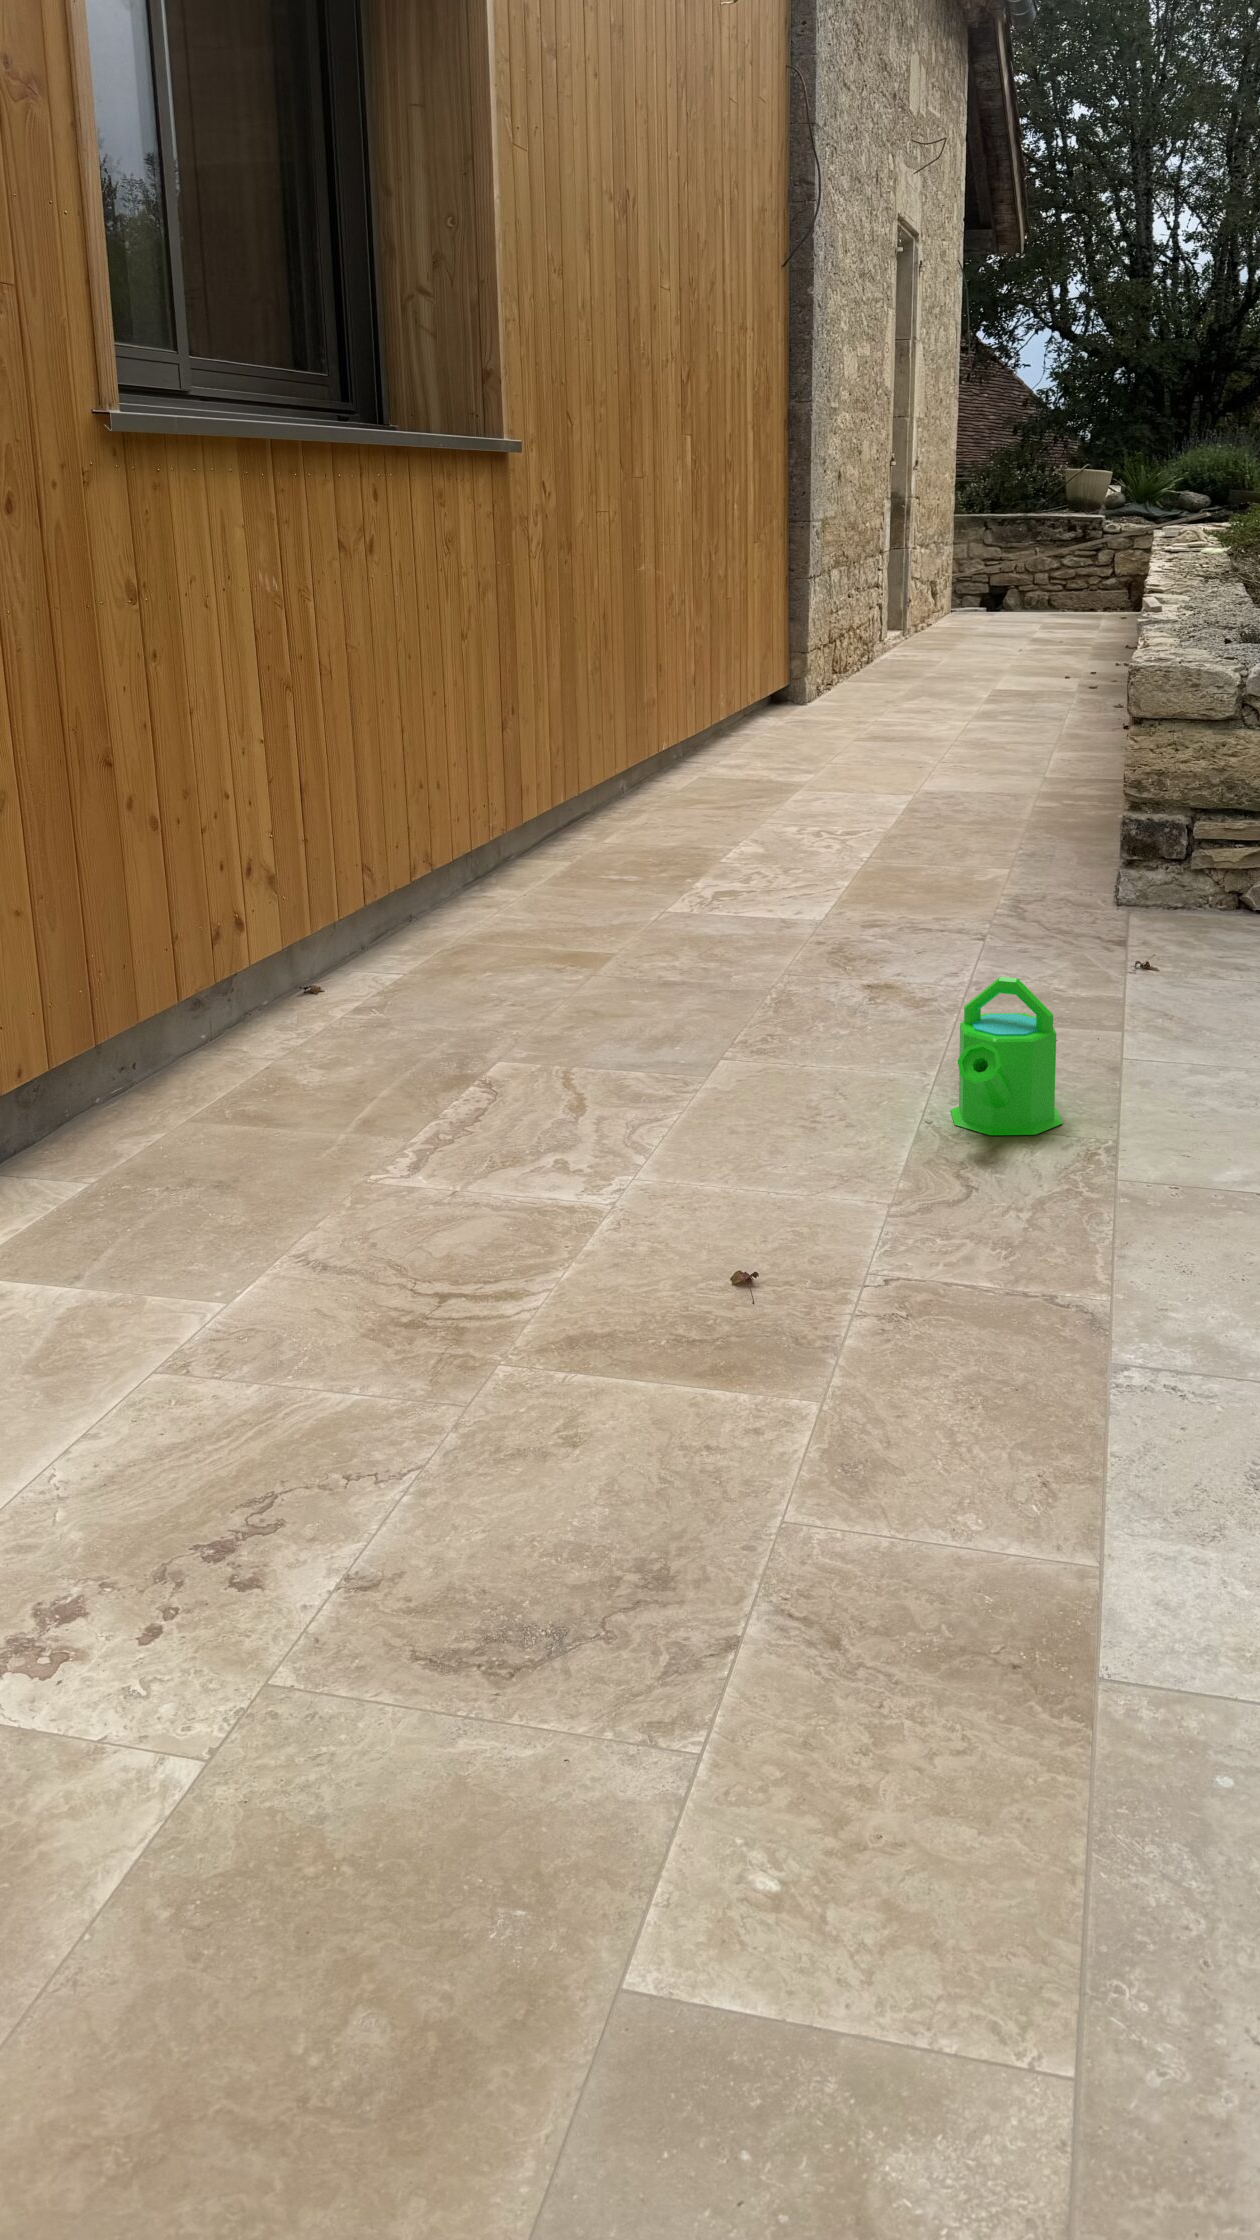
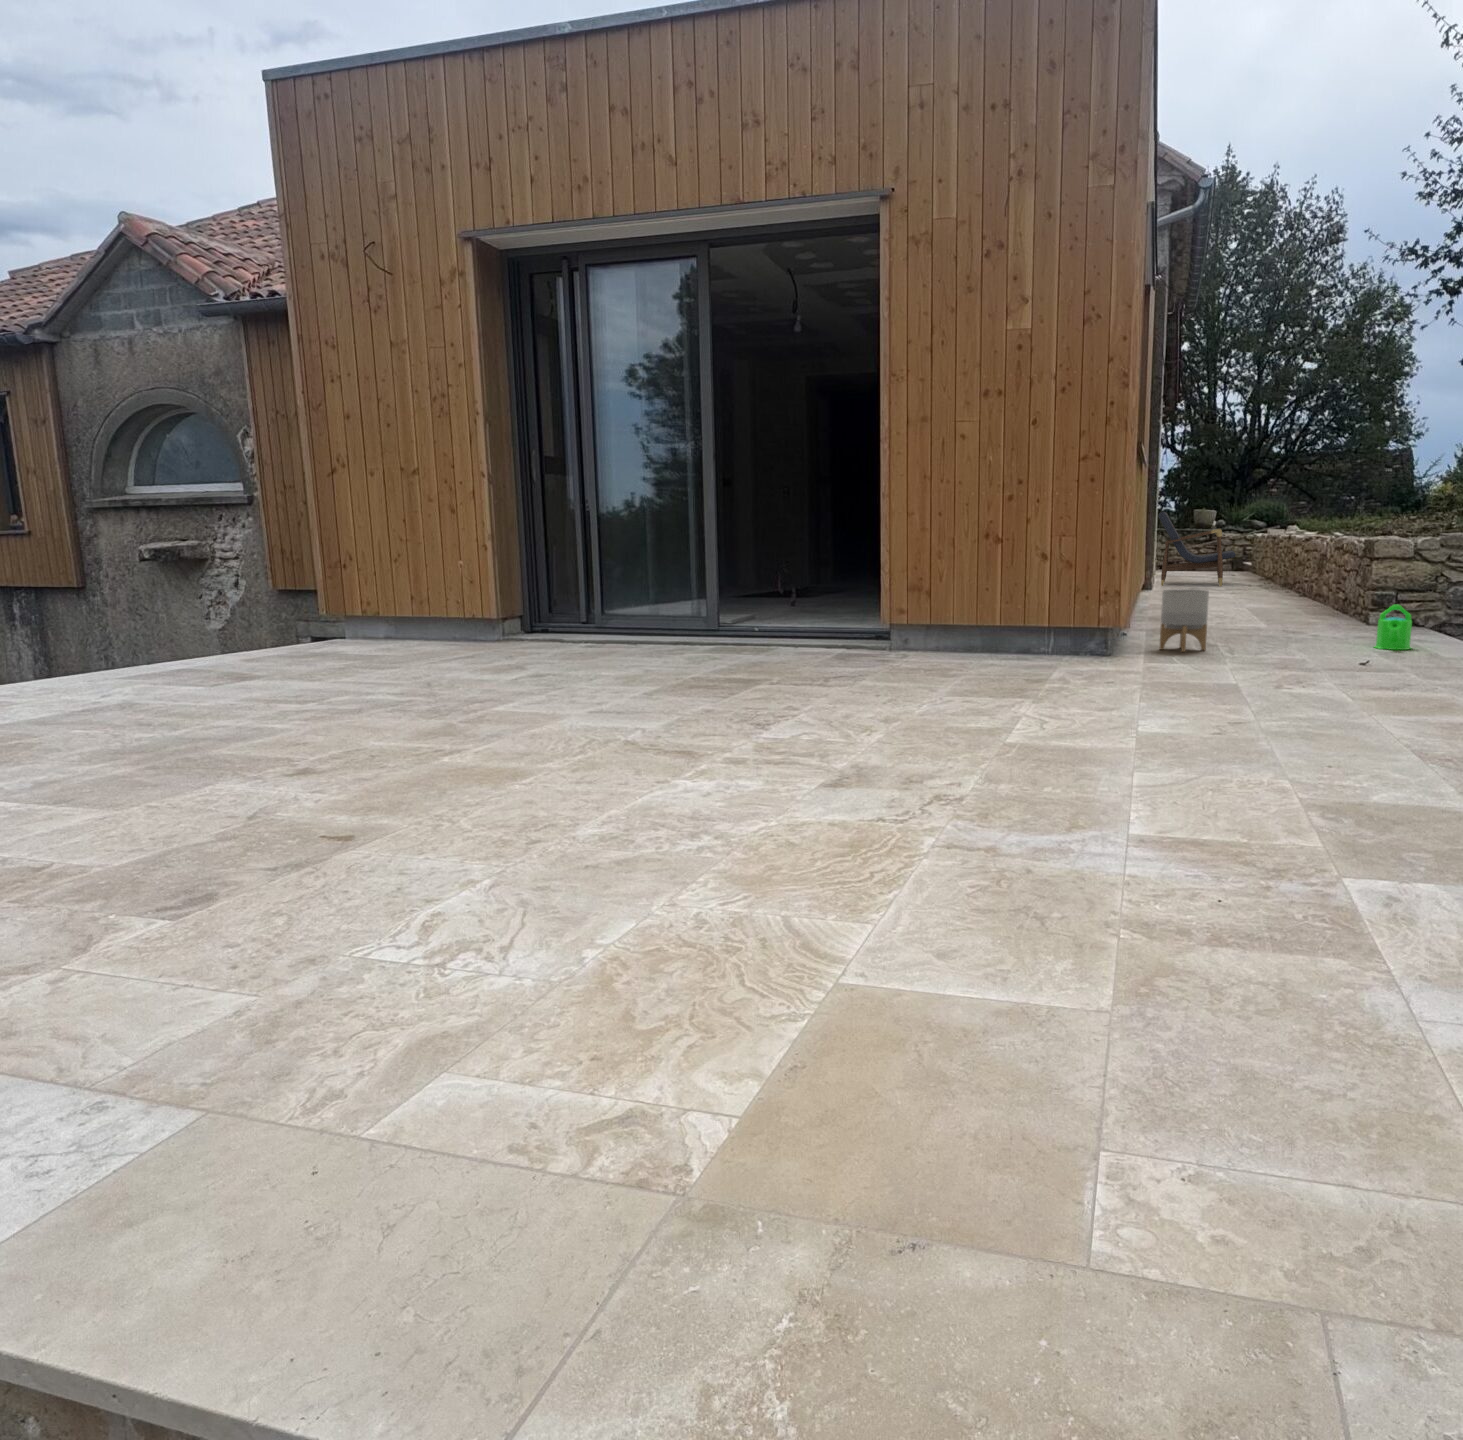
lounge chair: none [848,503,1034,688] -> present [1159,512,1236,586]
planter: none [211,928,377,1172] -> present [1160,589,1209,652]

